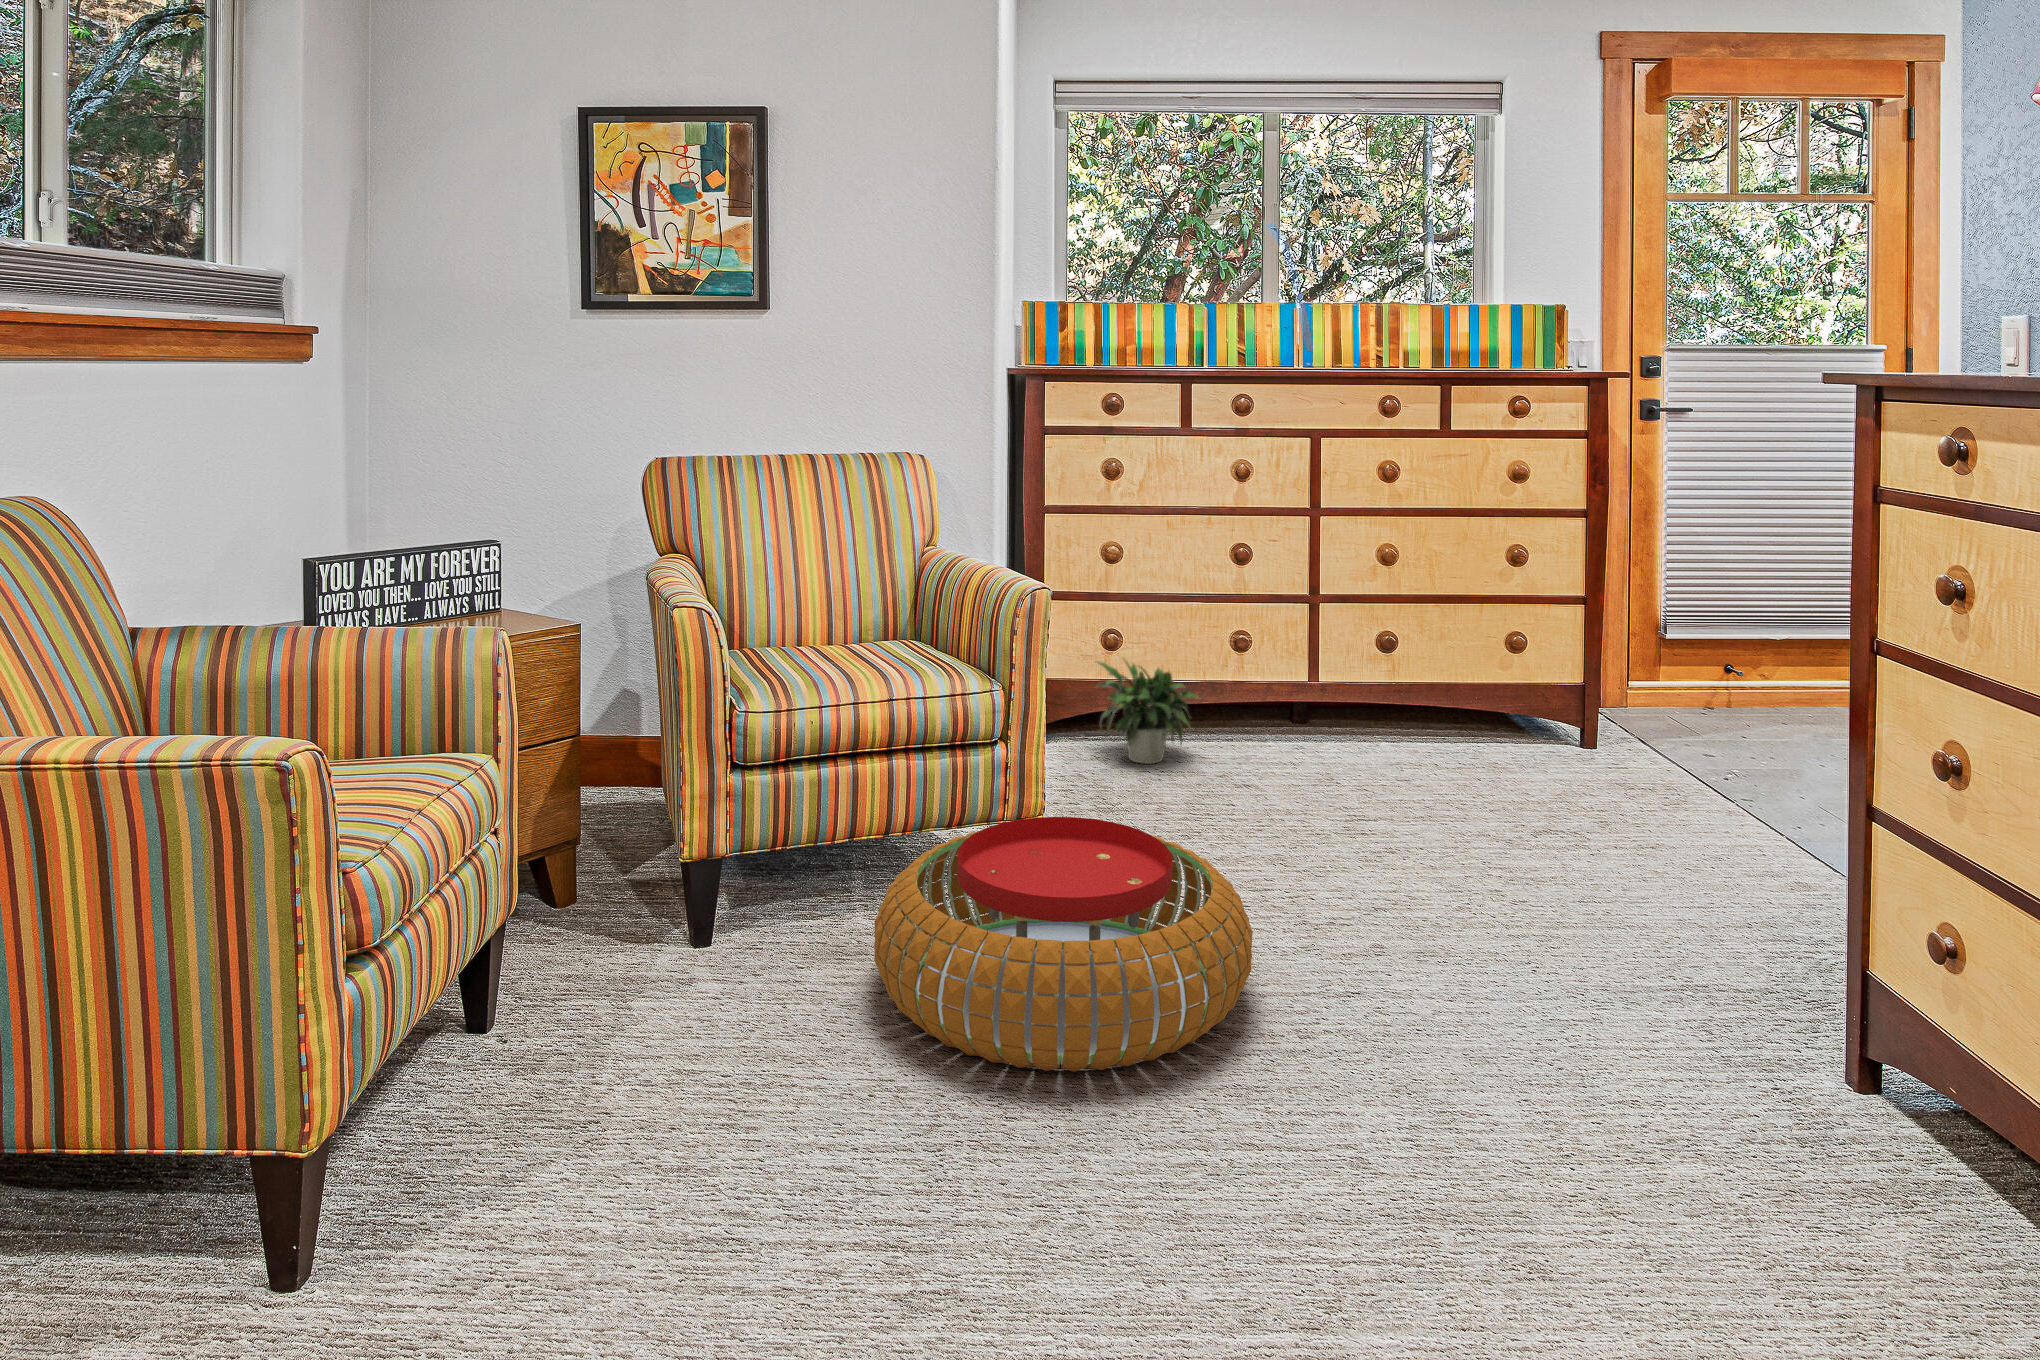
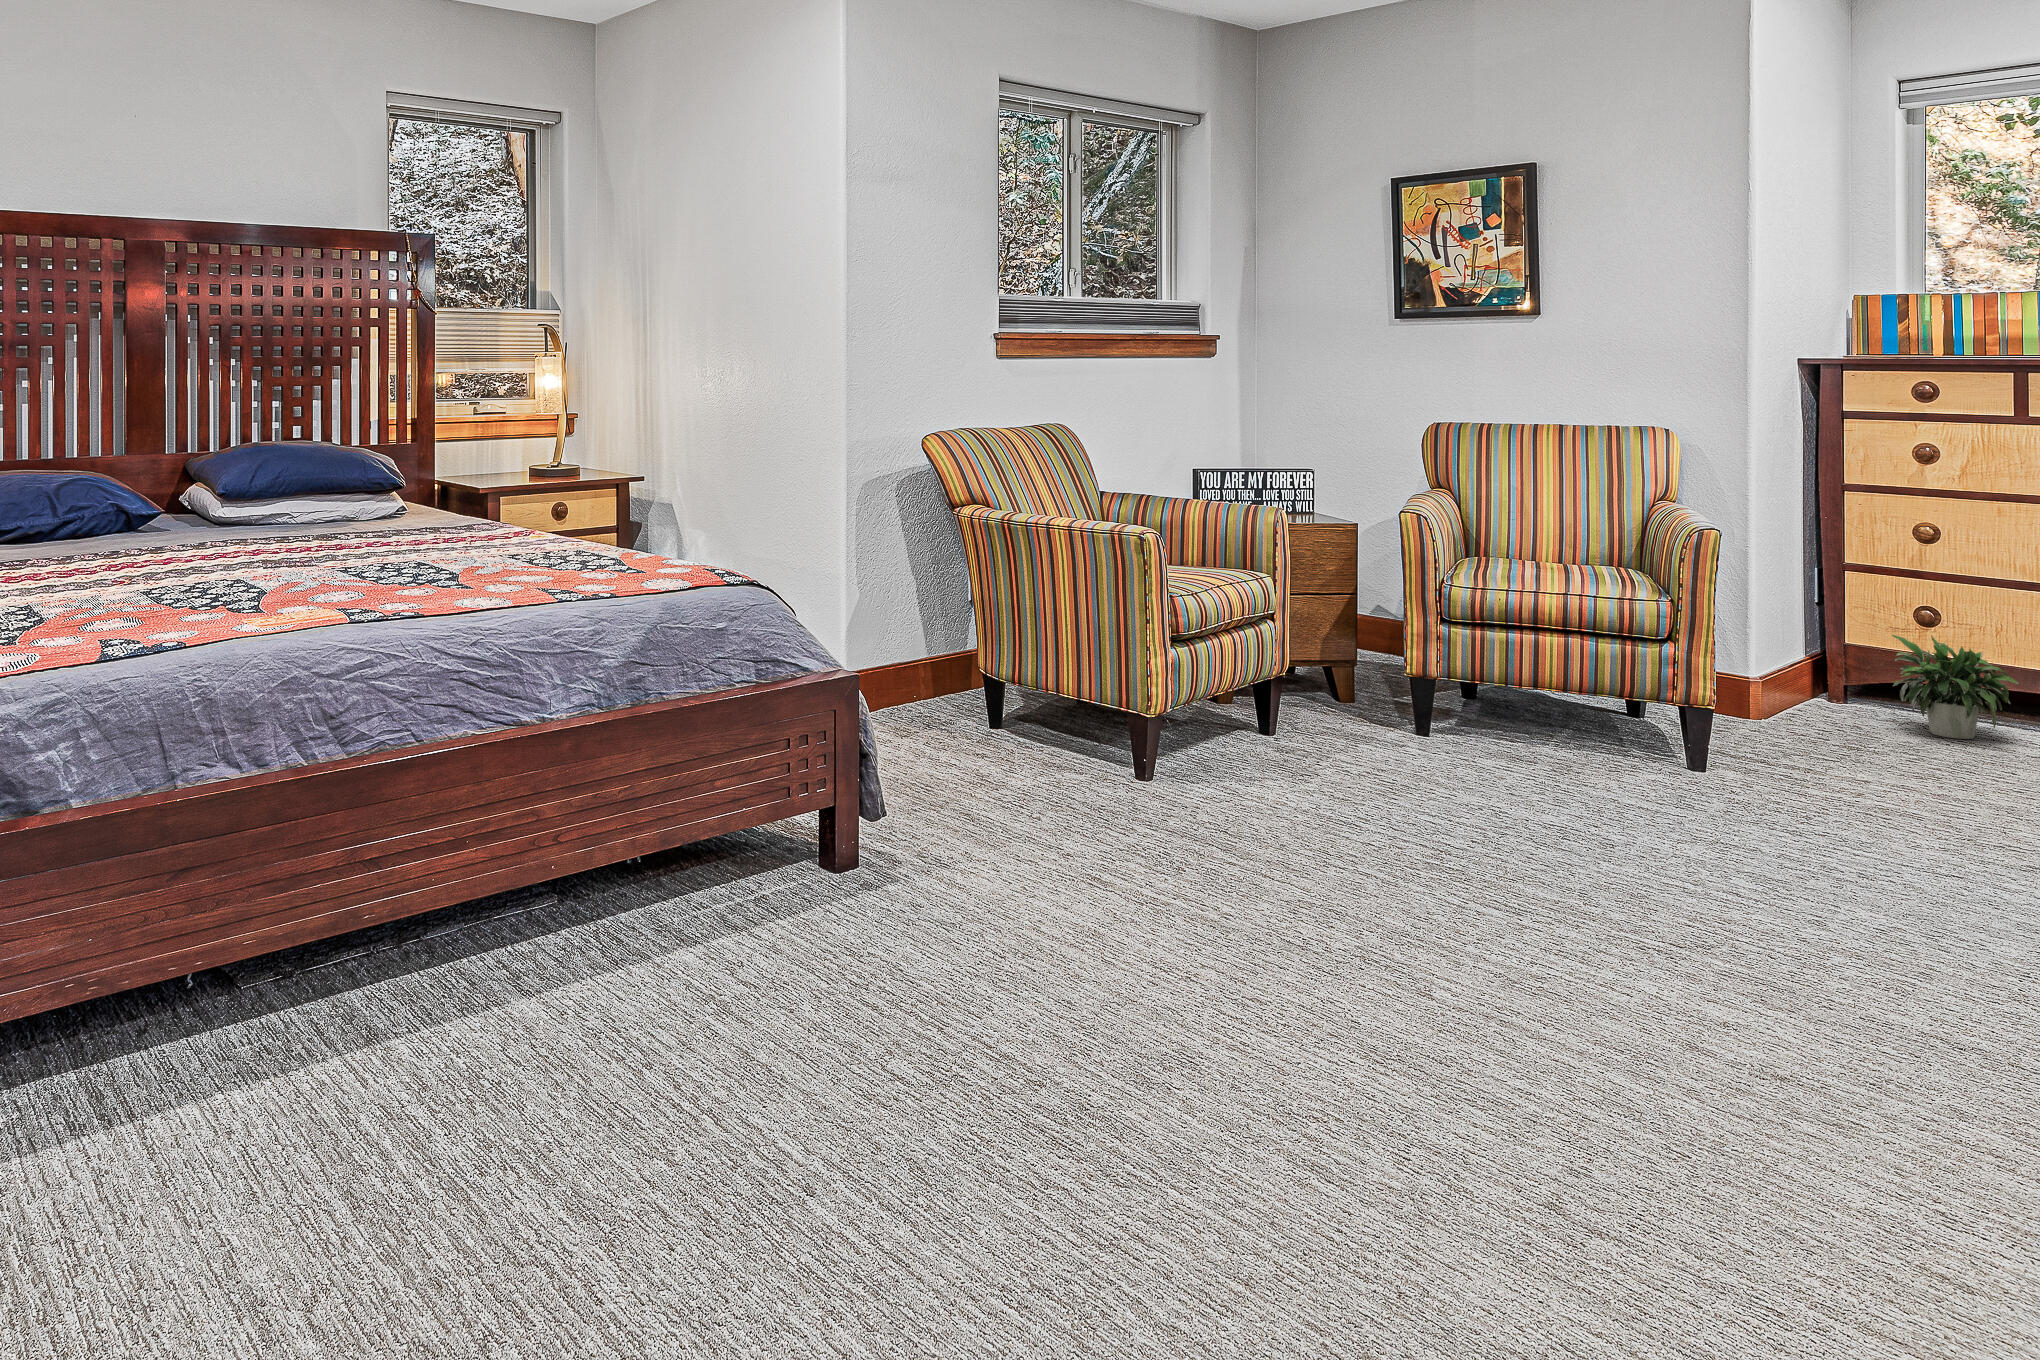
pouf: present [874,817,1253,1072] -> none [1517,689,1852,844]

